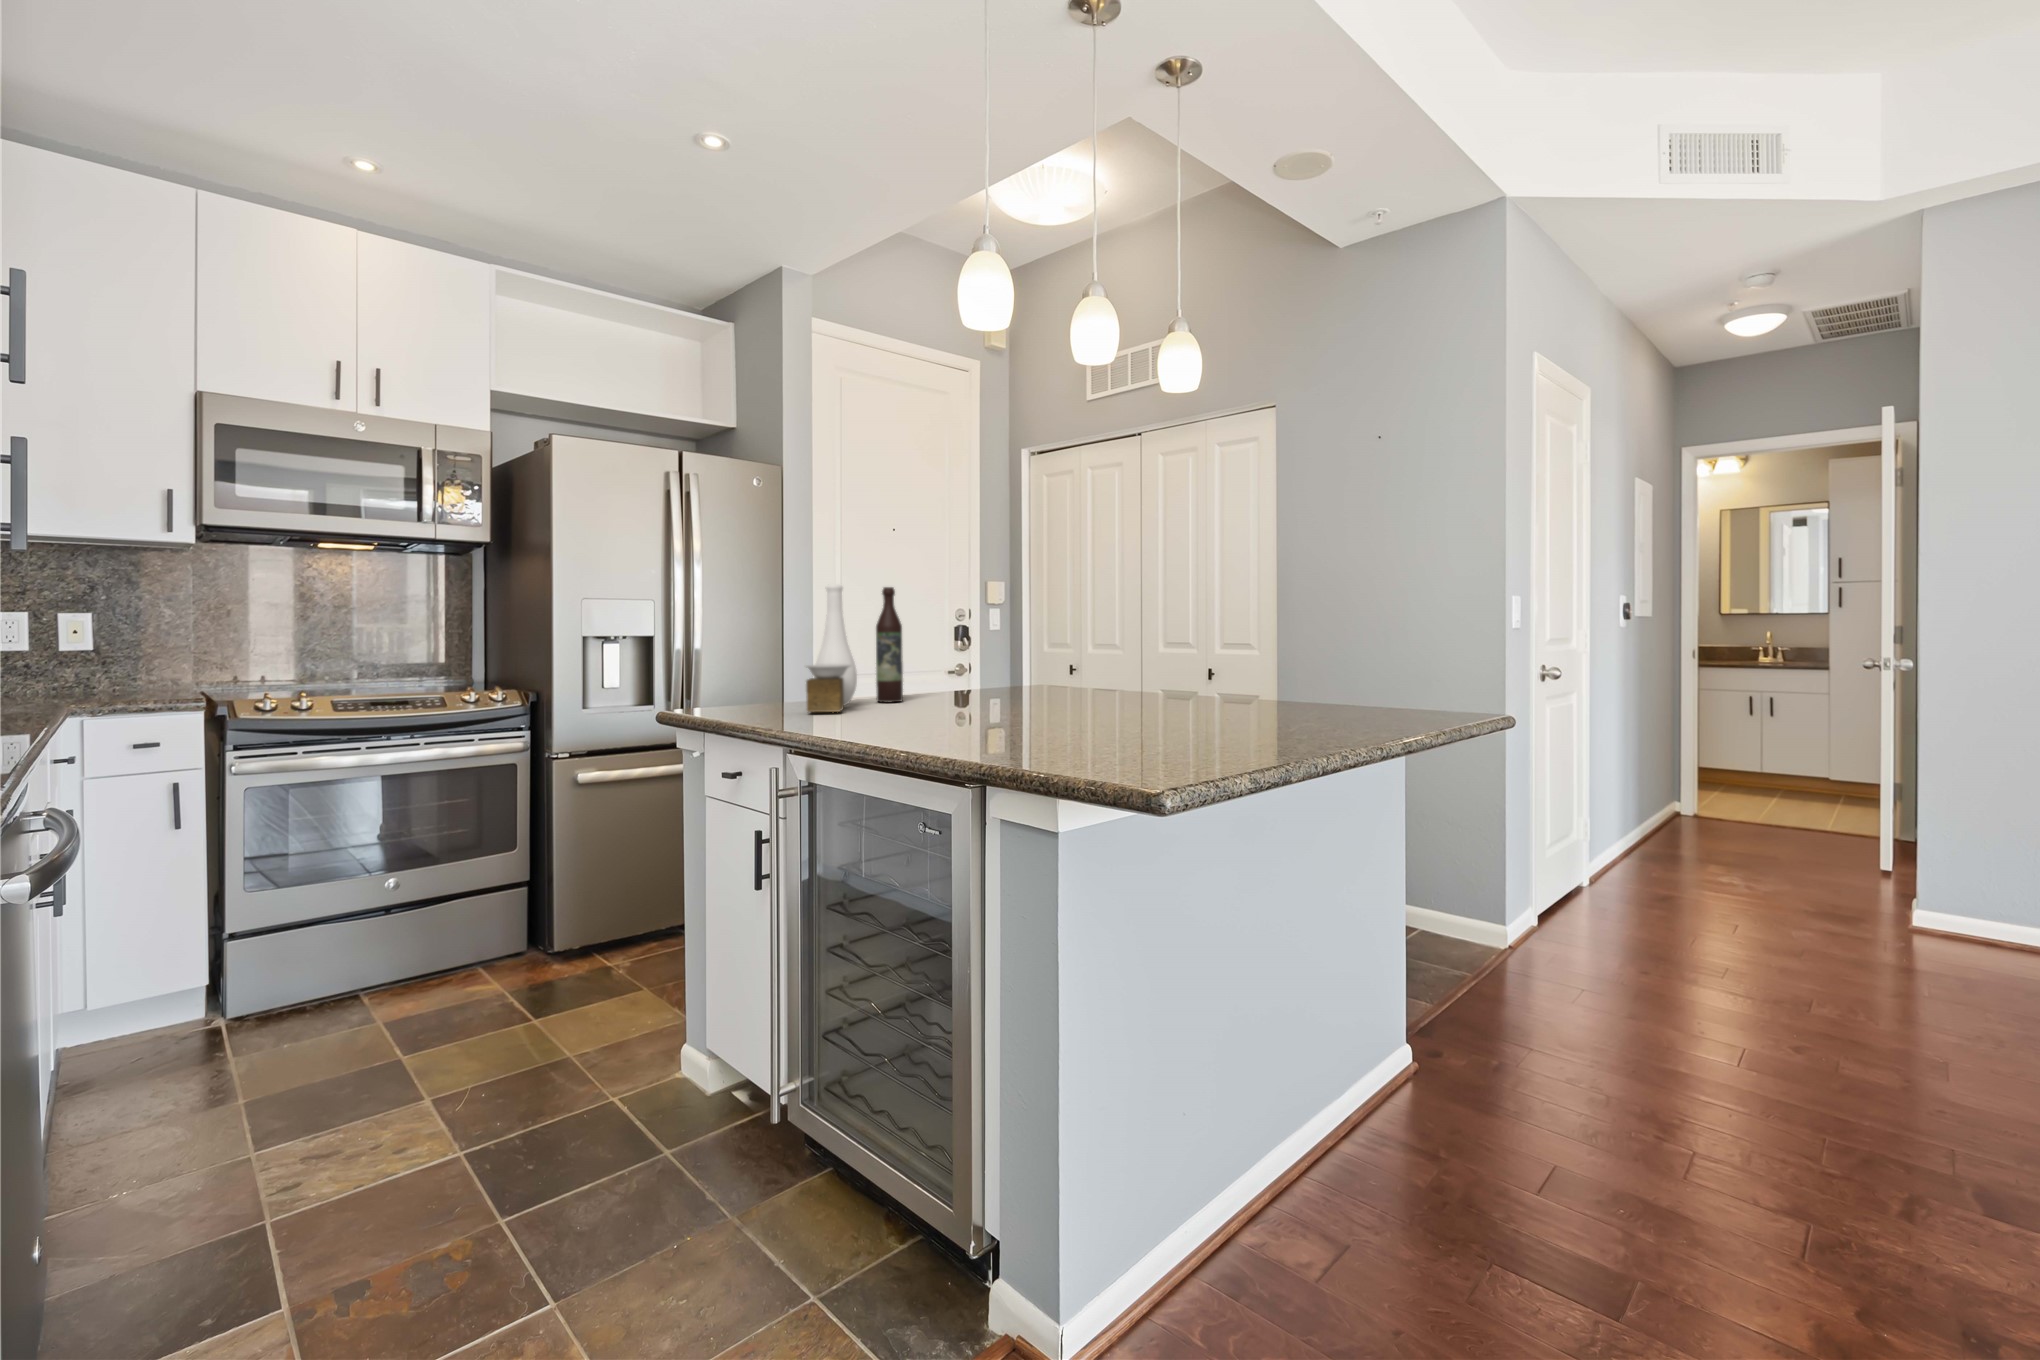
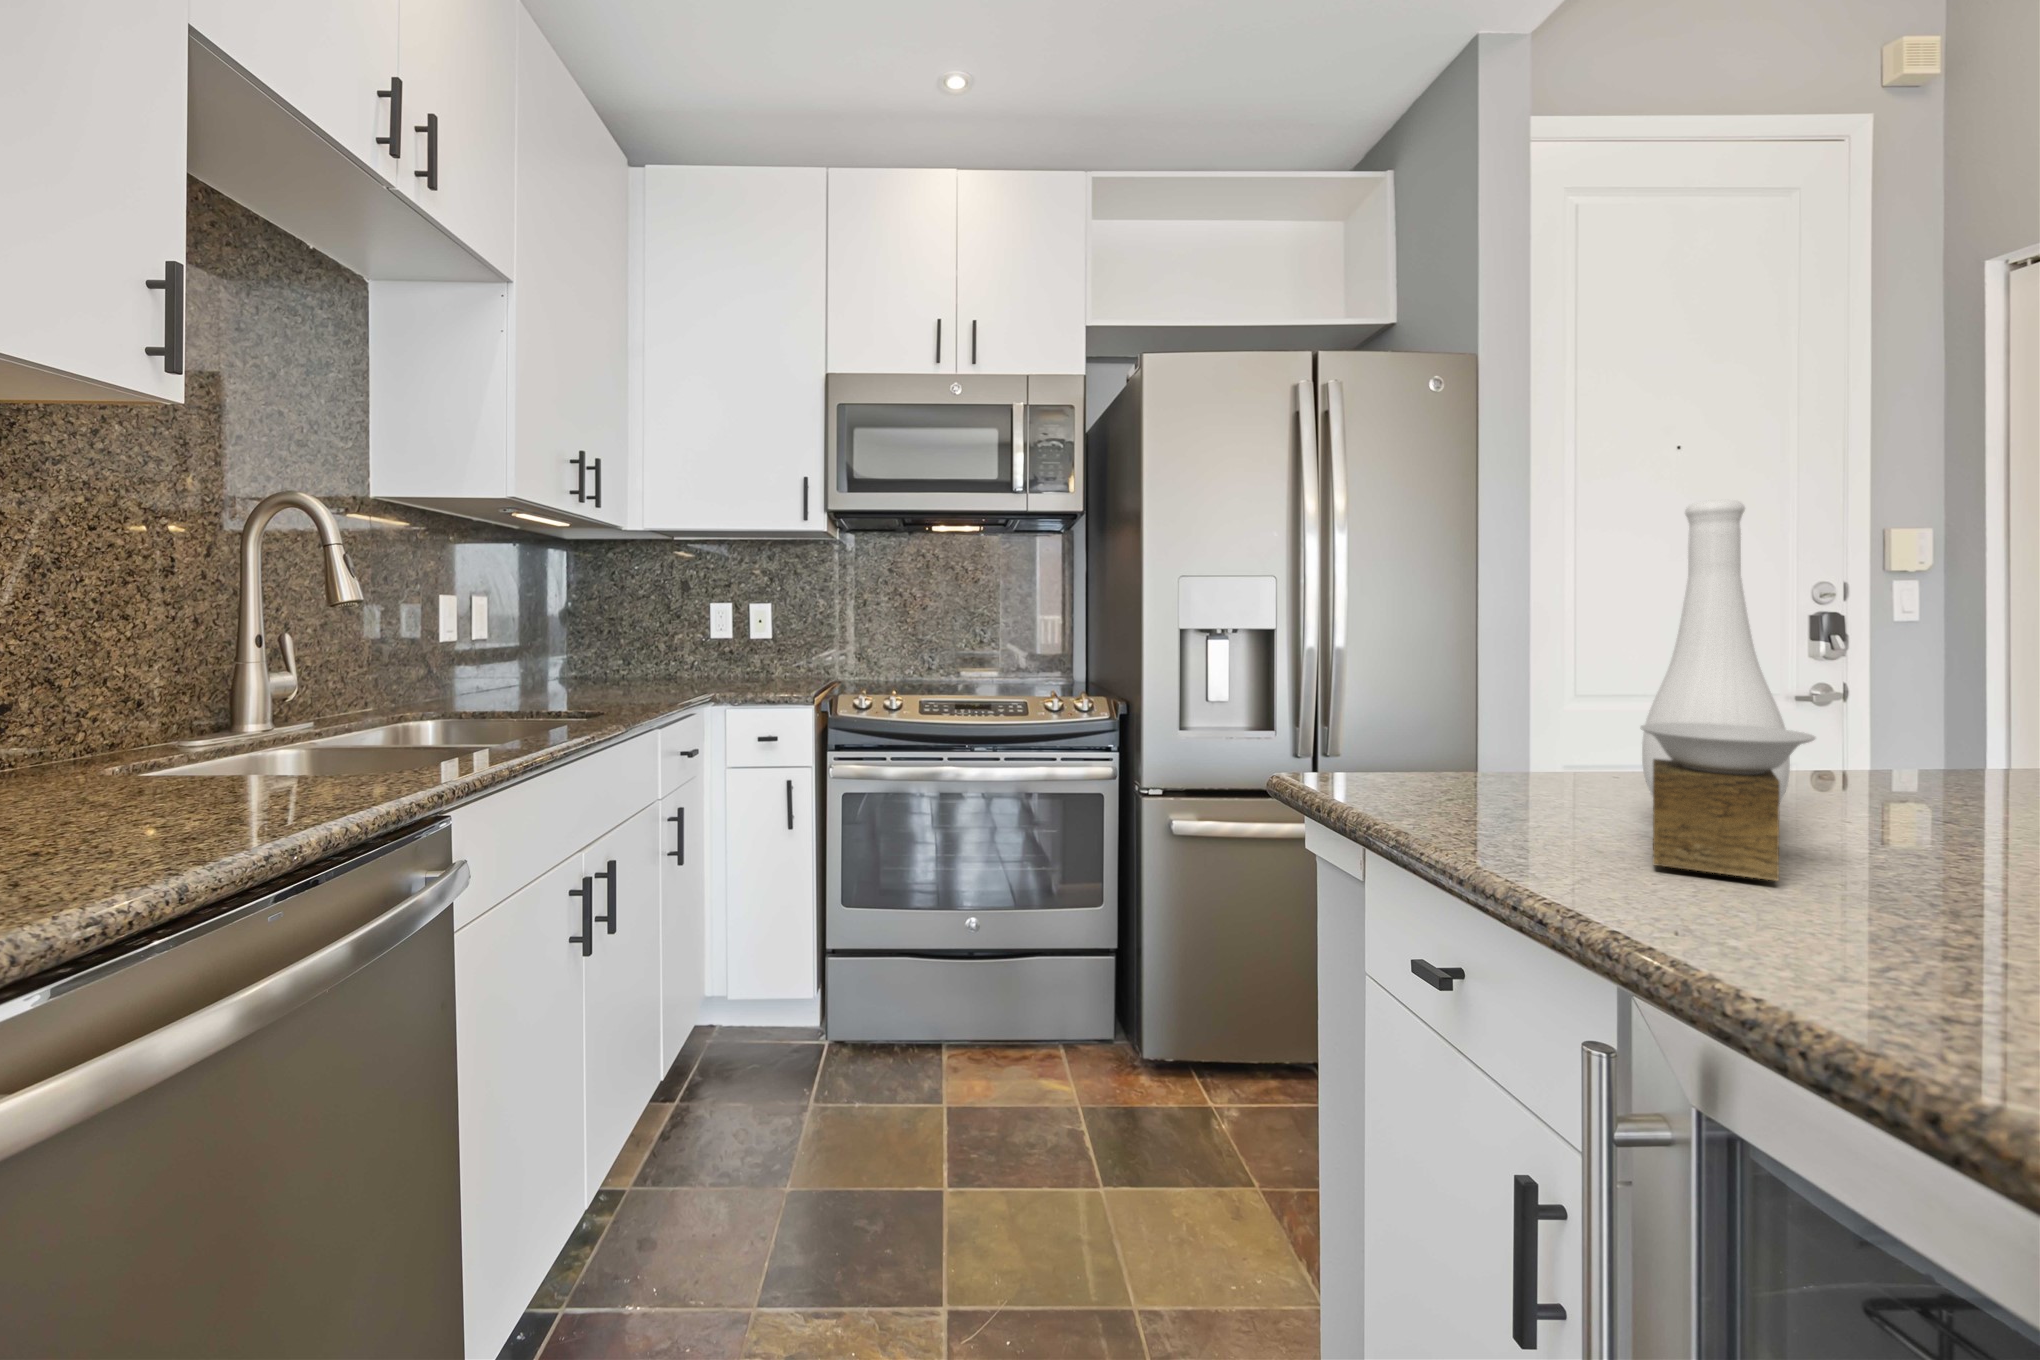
wine bottle: present [876,587,903,703] -> none [1820,504,1924,830]

